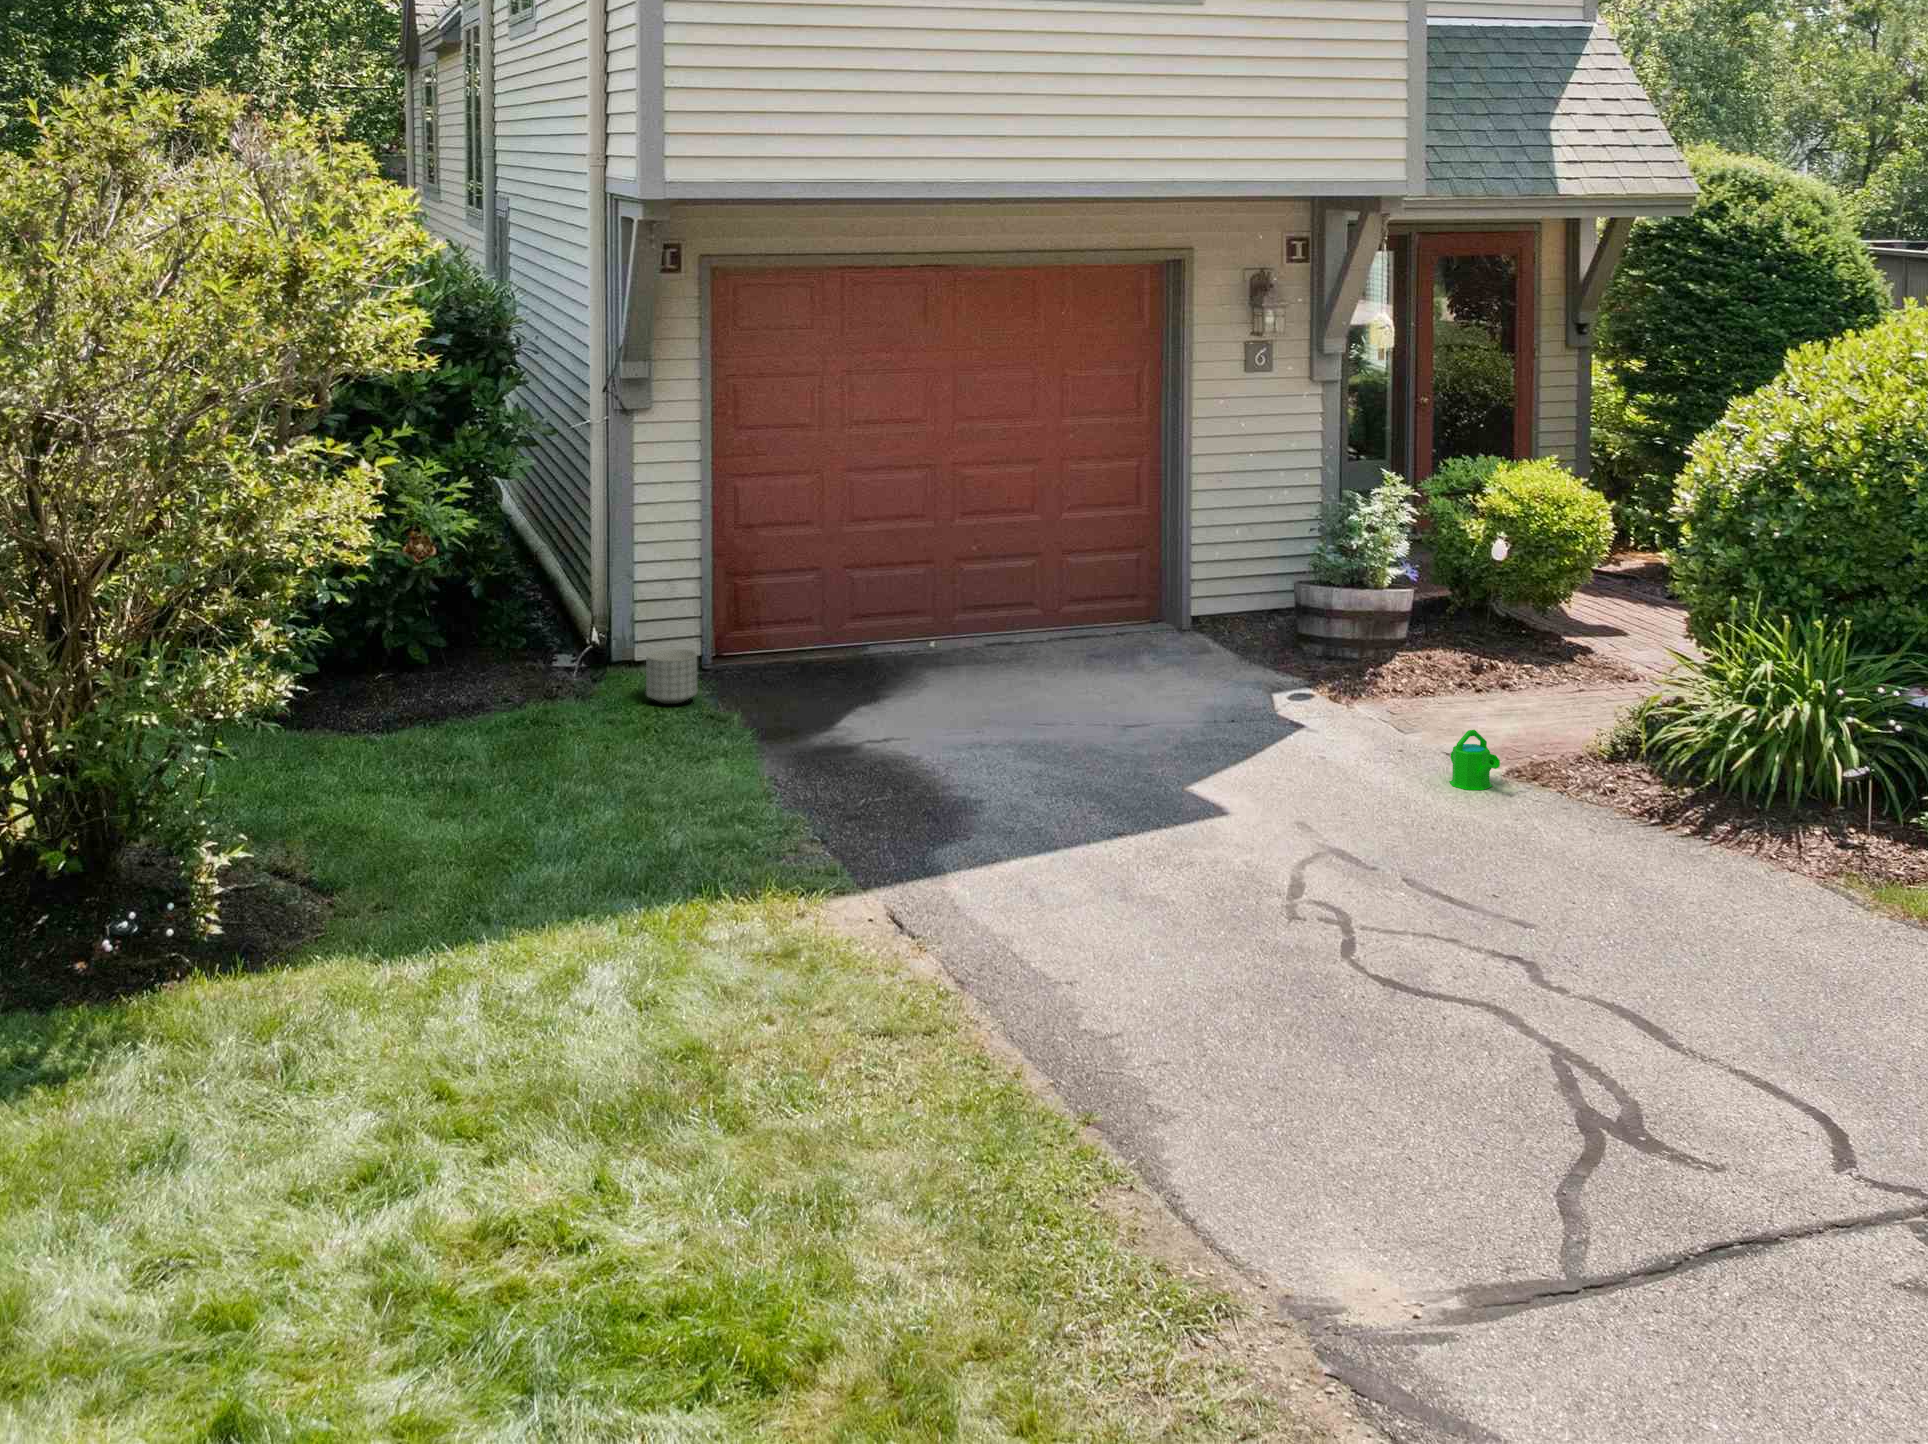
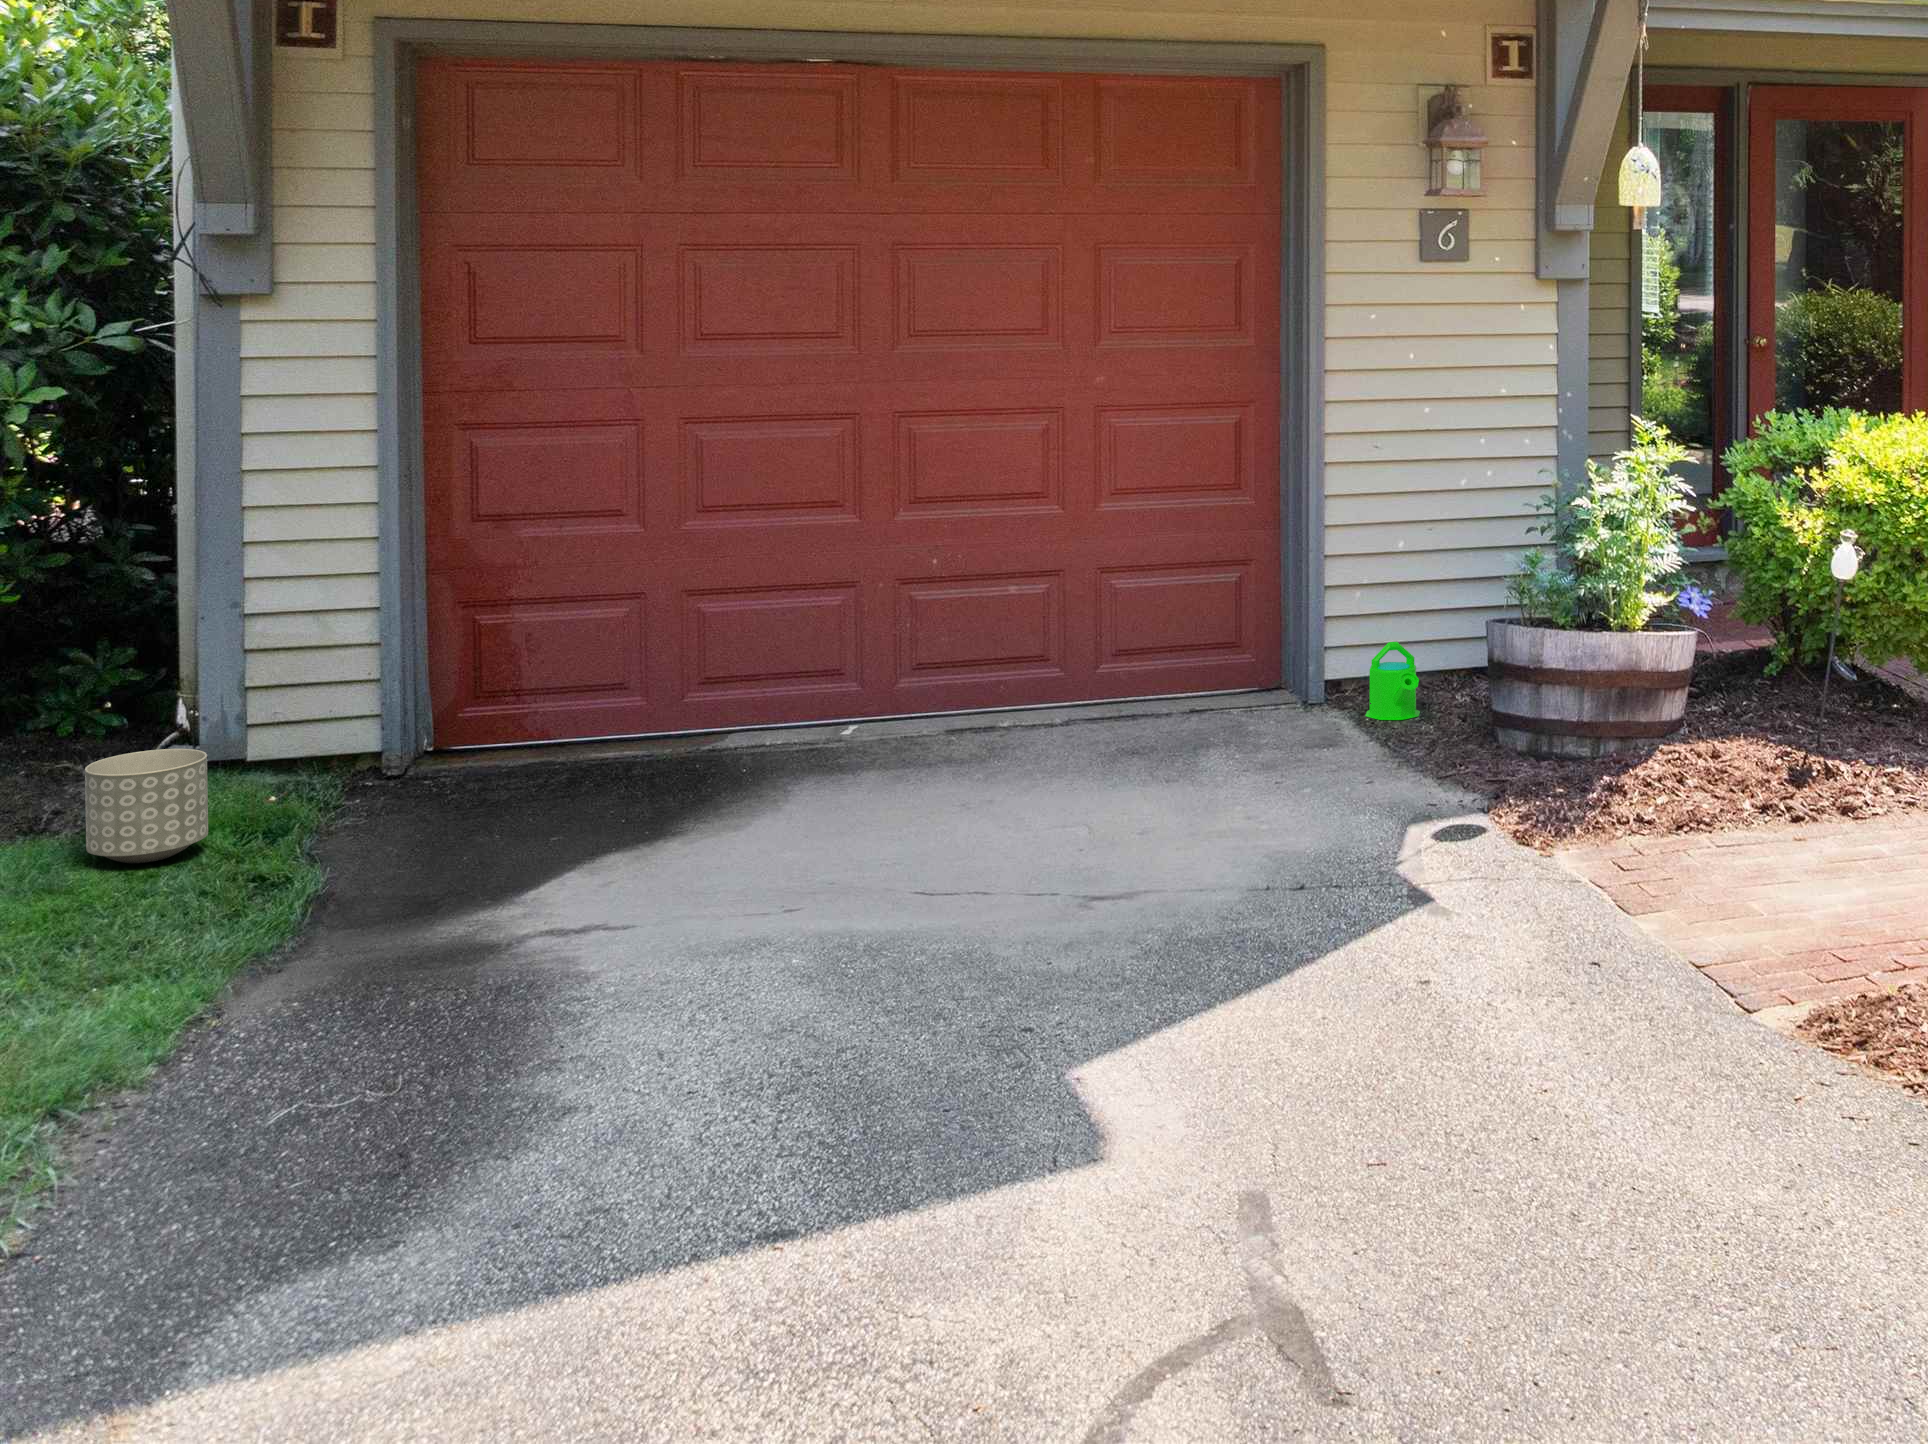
watering can: present [1449,730,1500,790] -> present [1365,642,1420,720]

